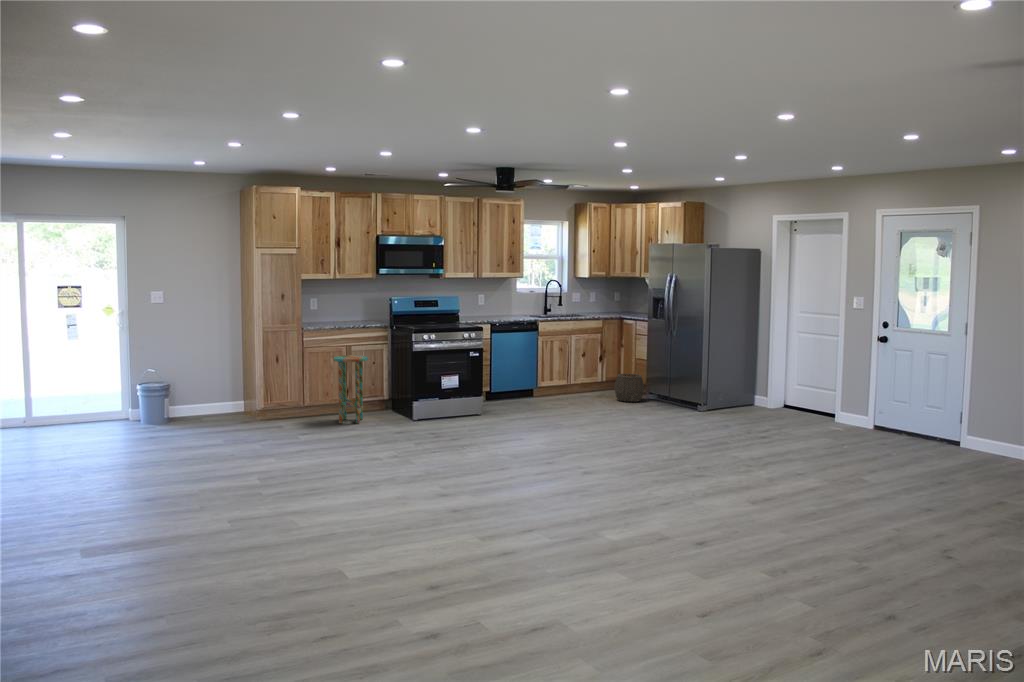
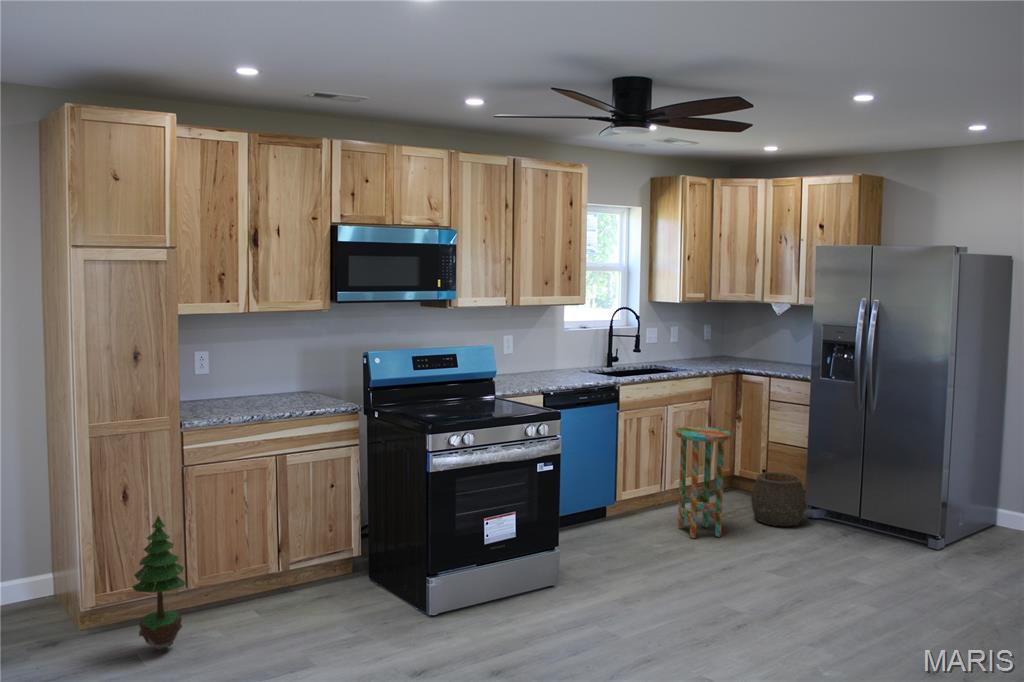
side table: present [333,355,368,424] -> present [676,427,730,538]
potted tree: none [281,363,303,422] -> present [132,516,185,650]

